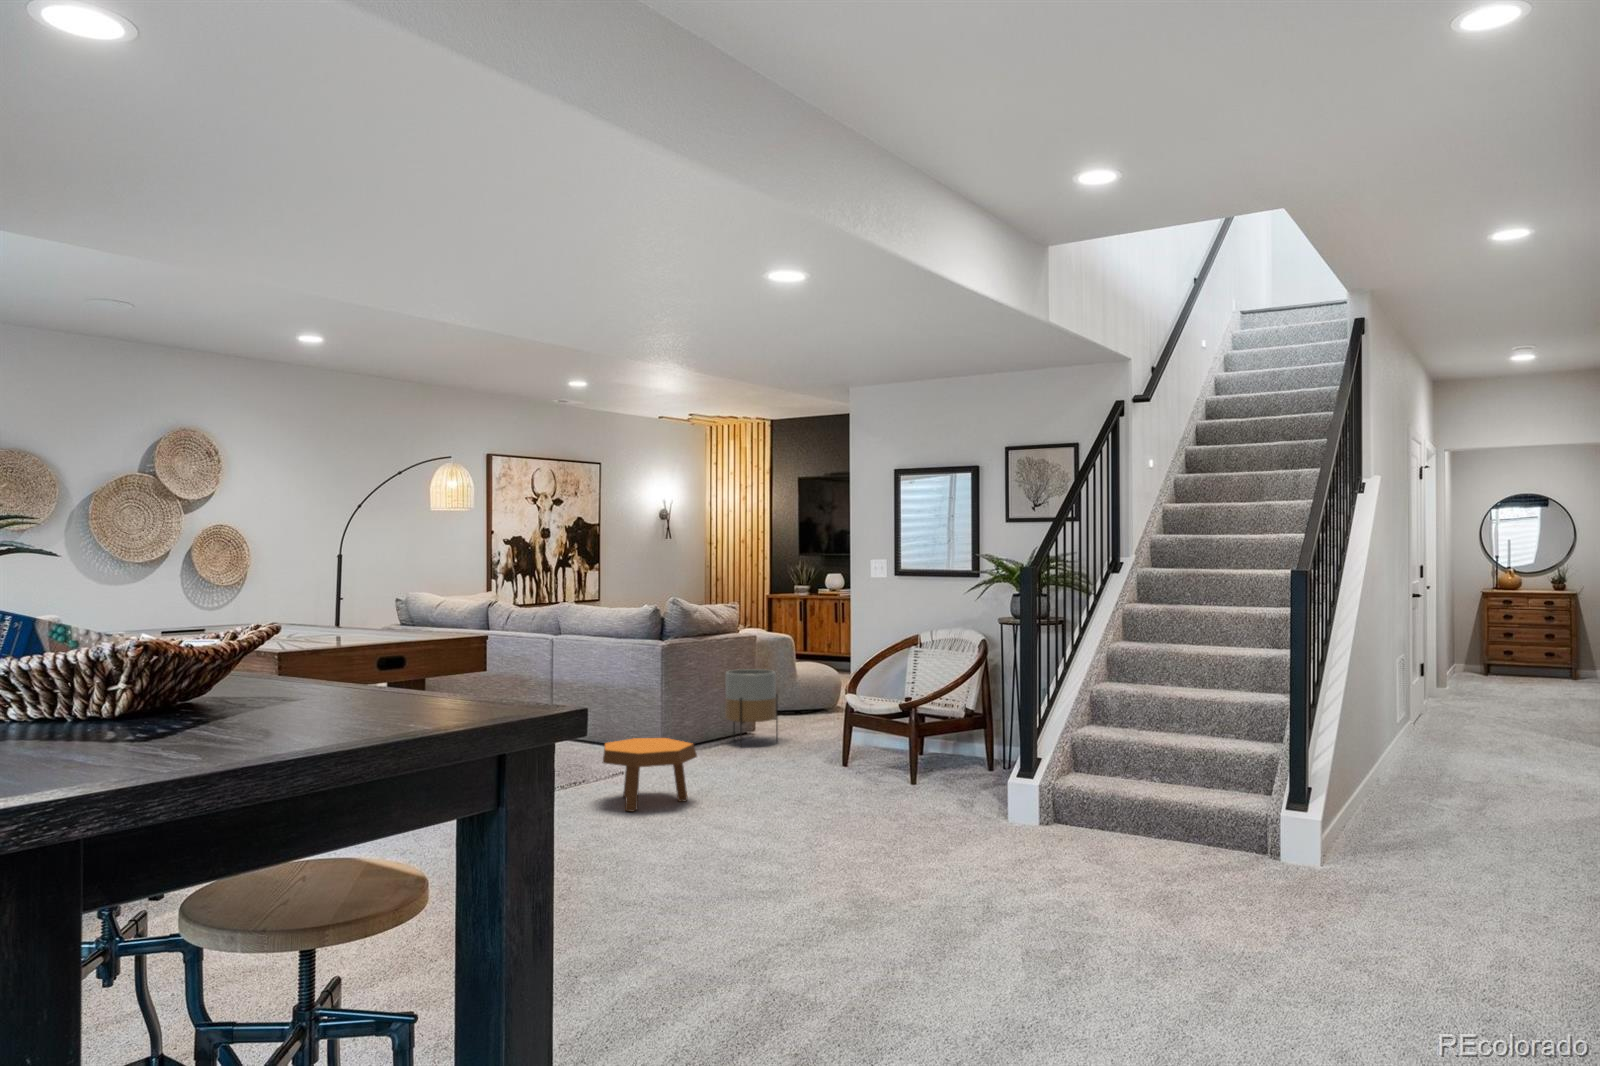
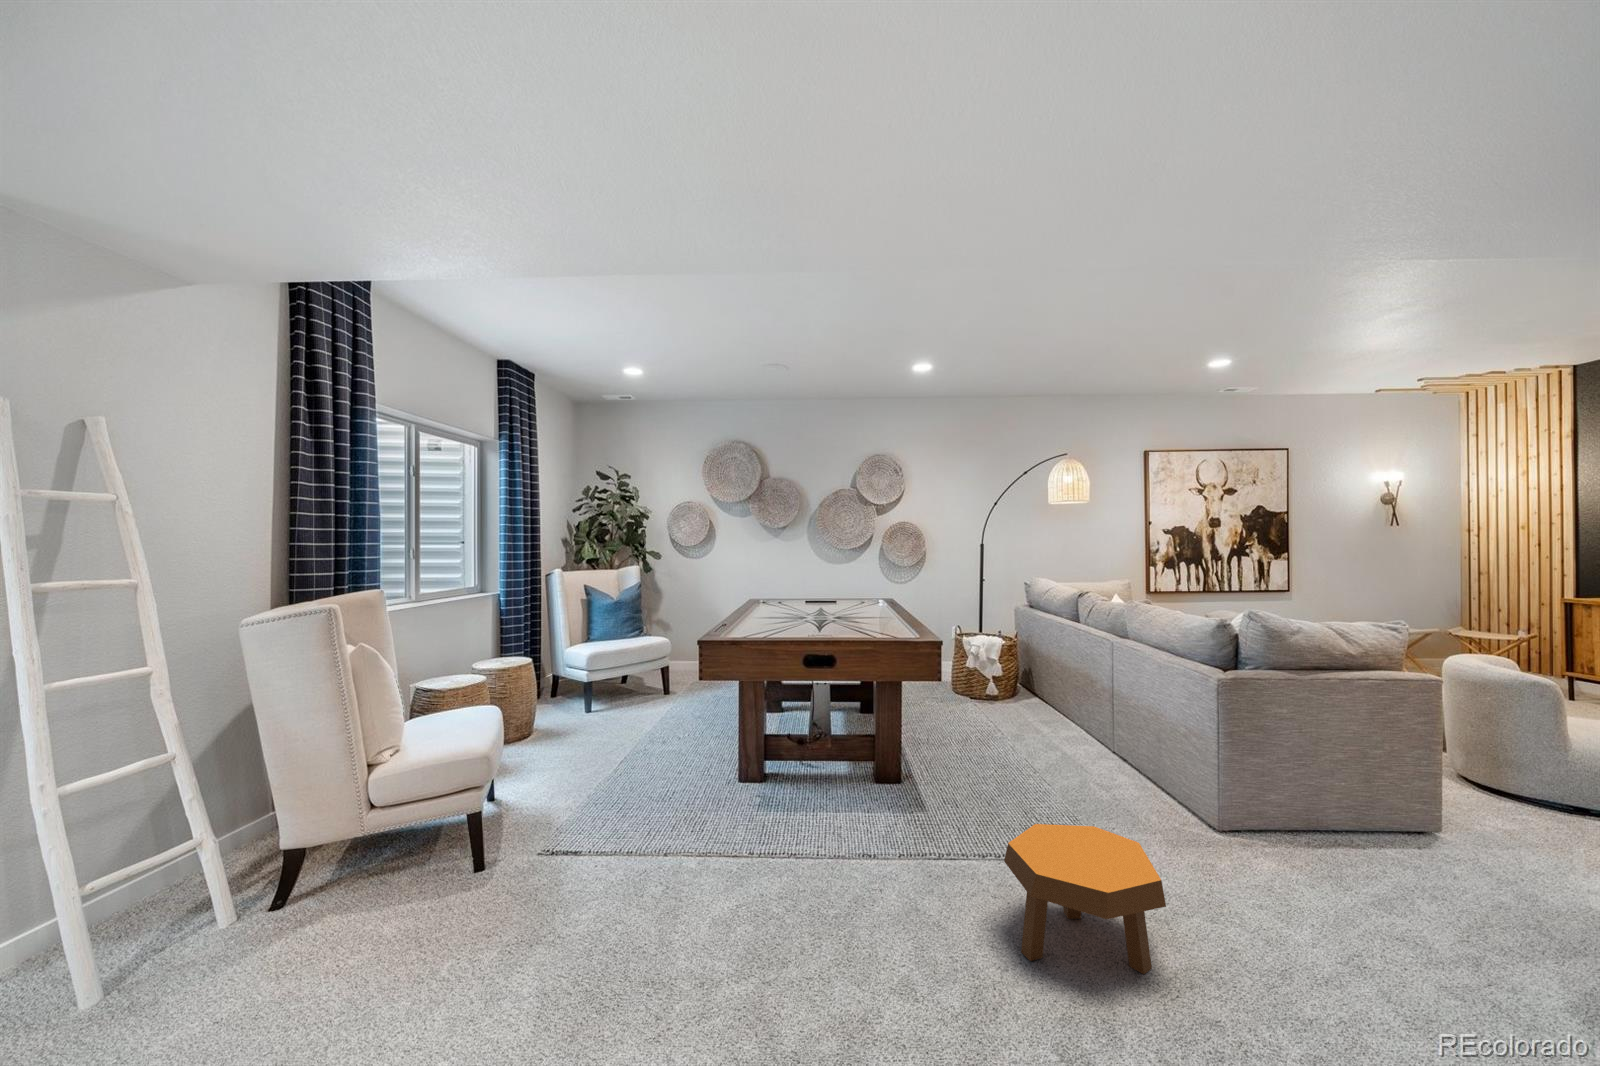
planter: present [725,669,778,747] -> none [1356,727,1471,866]

